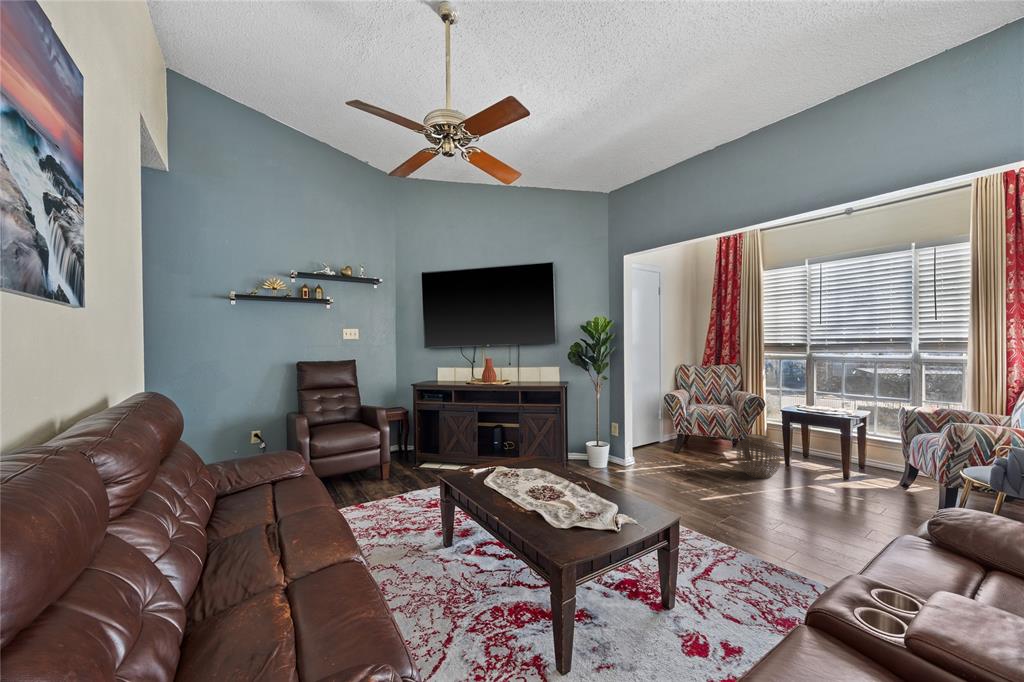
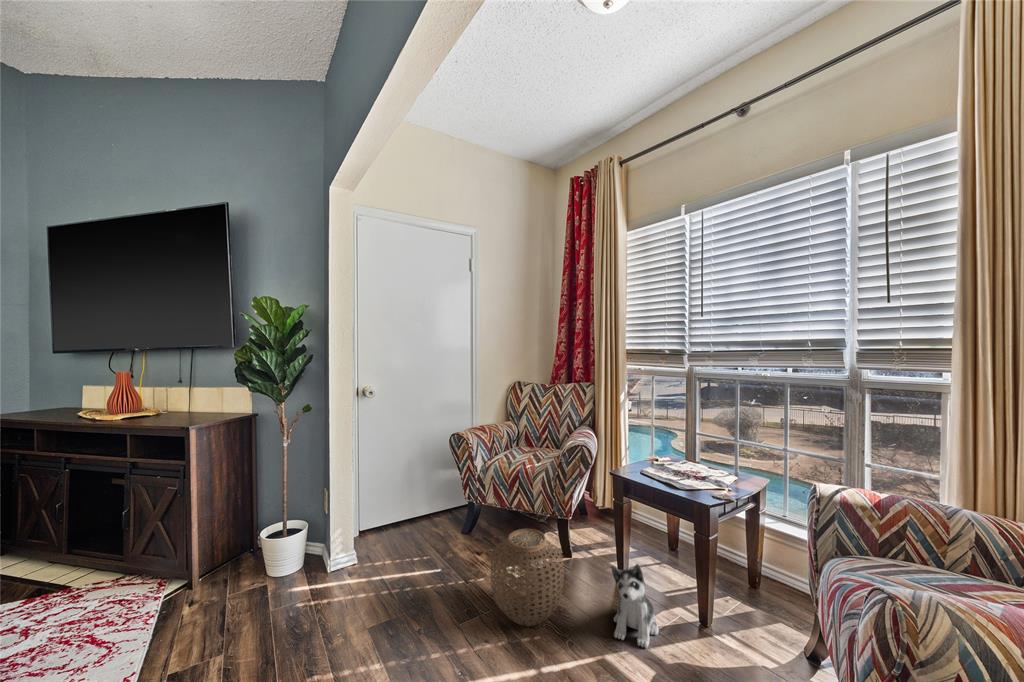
plush toy: none [805,445,831,482] -> present [612,564,658,648]

